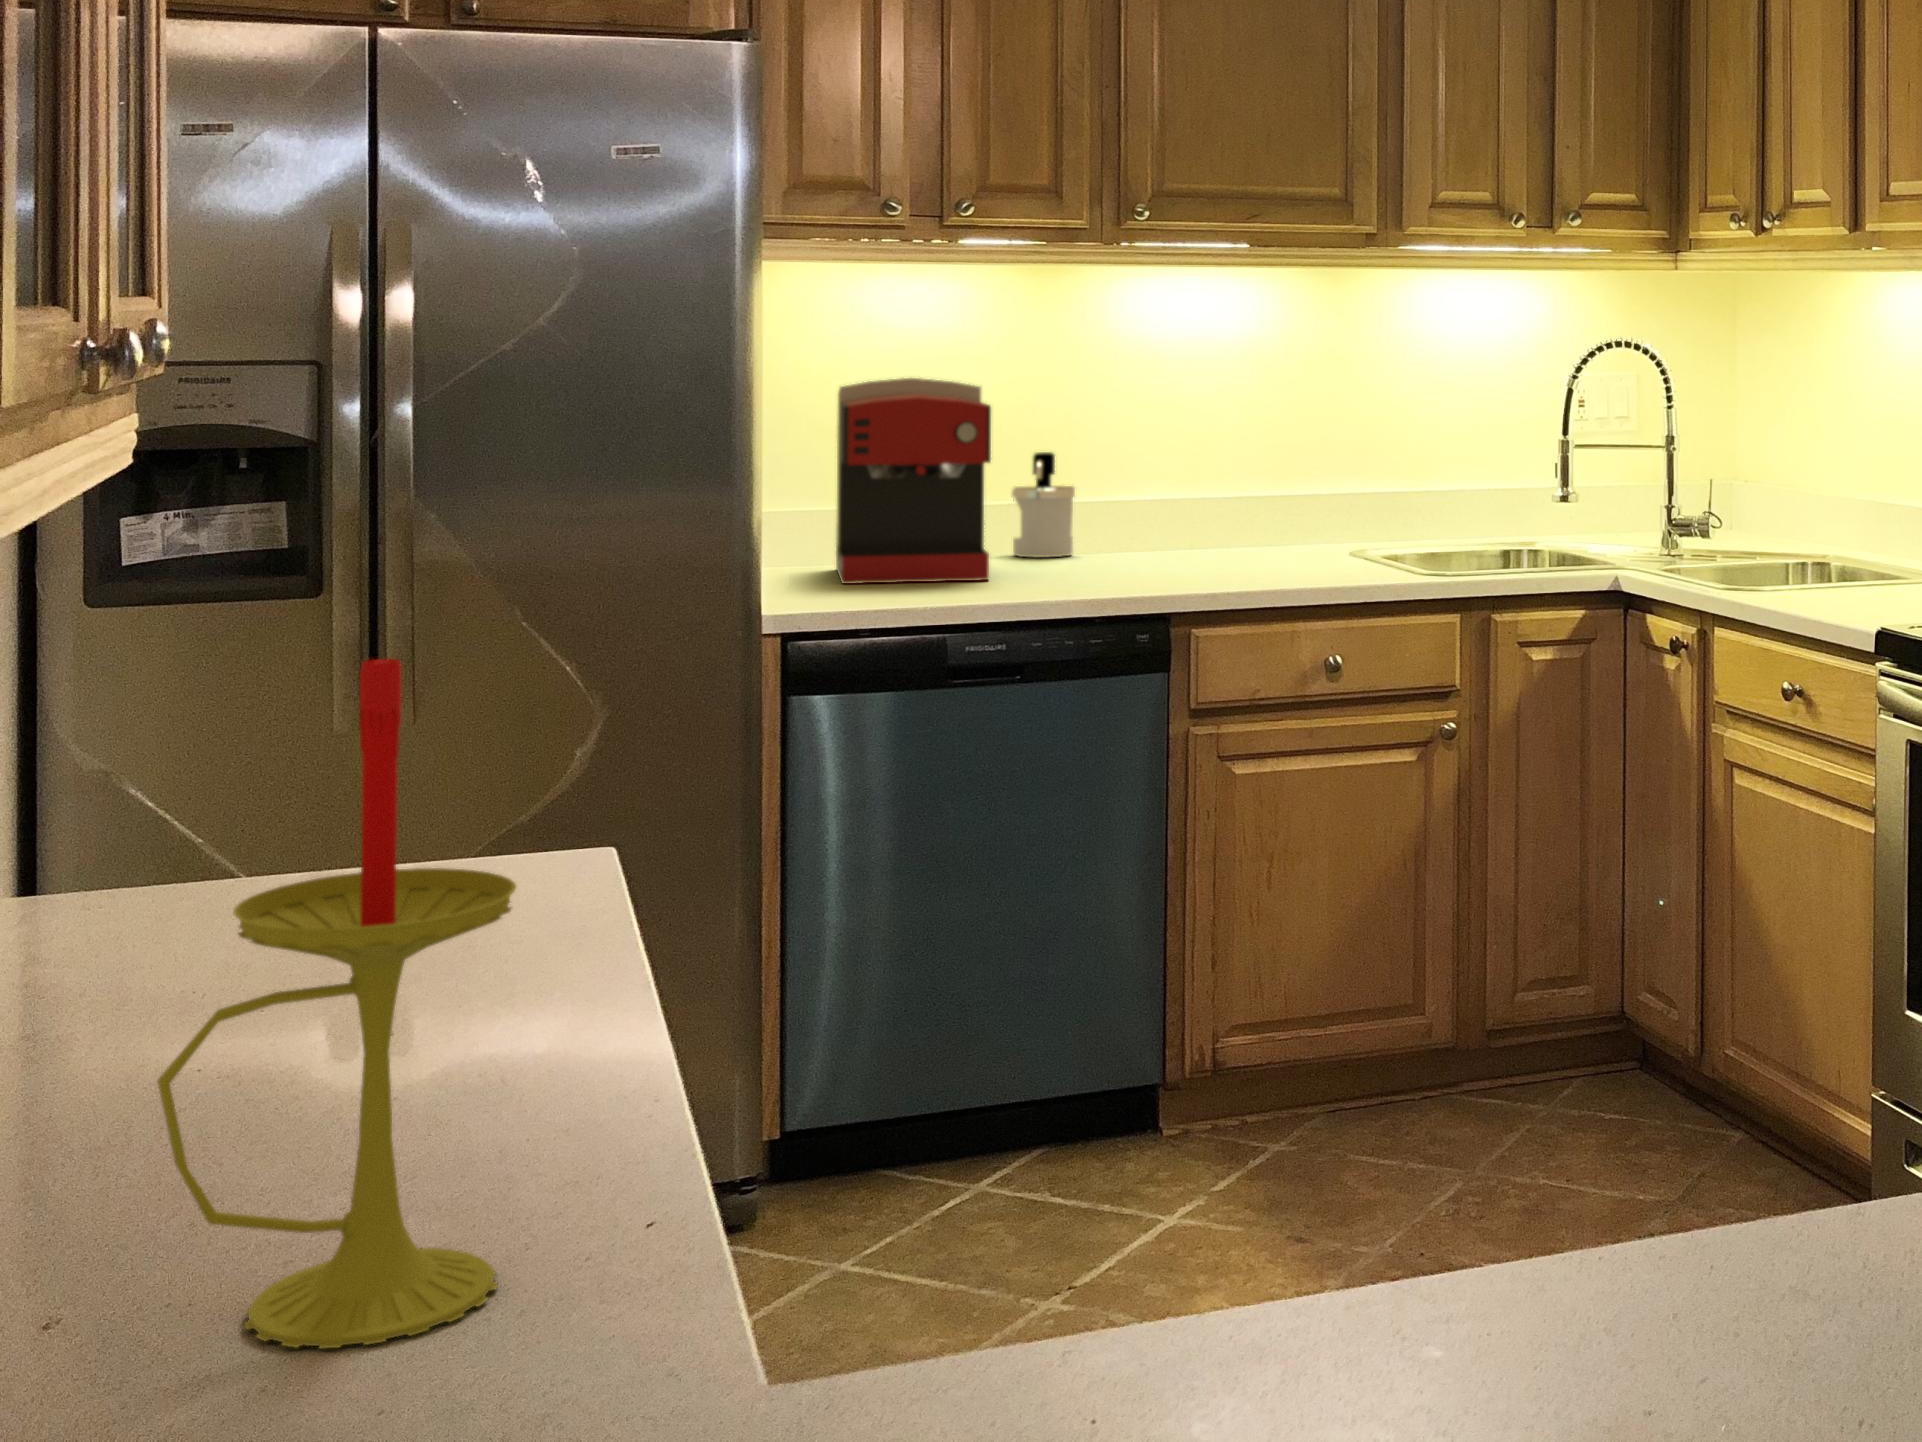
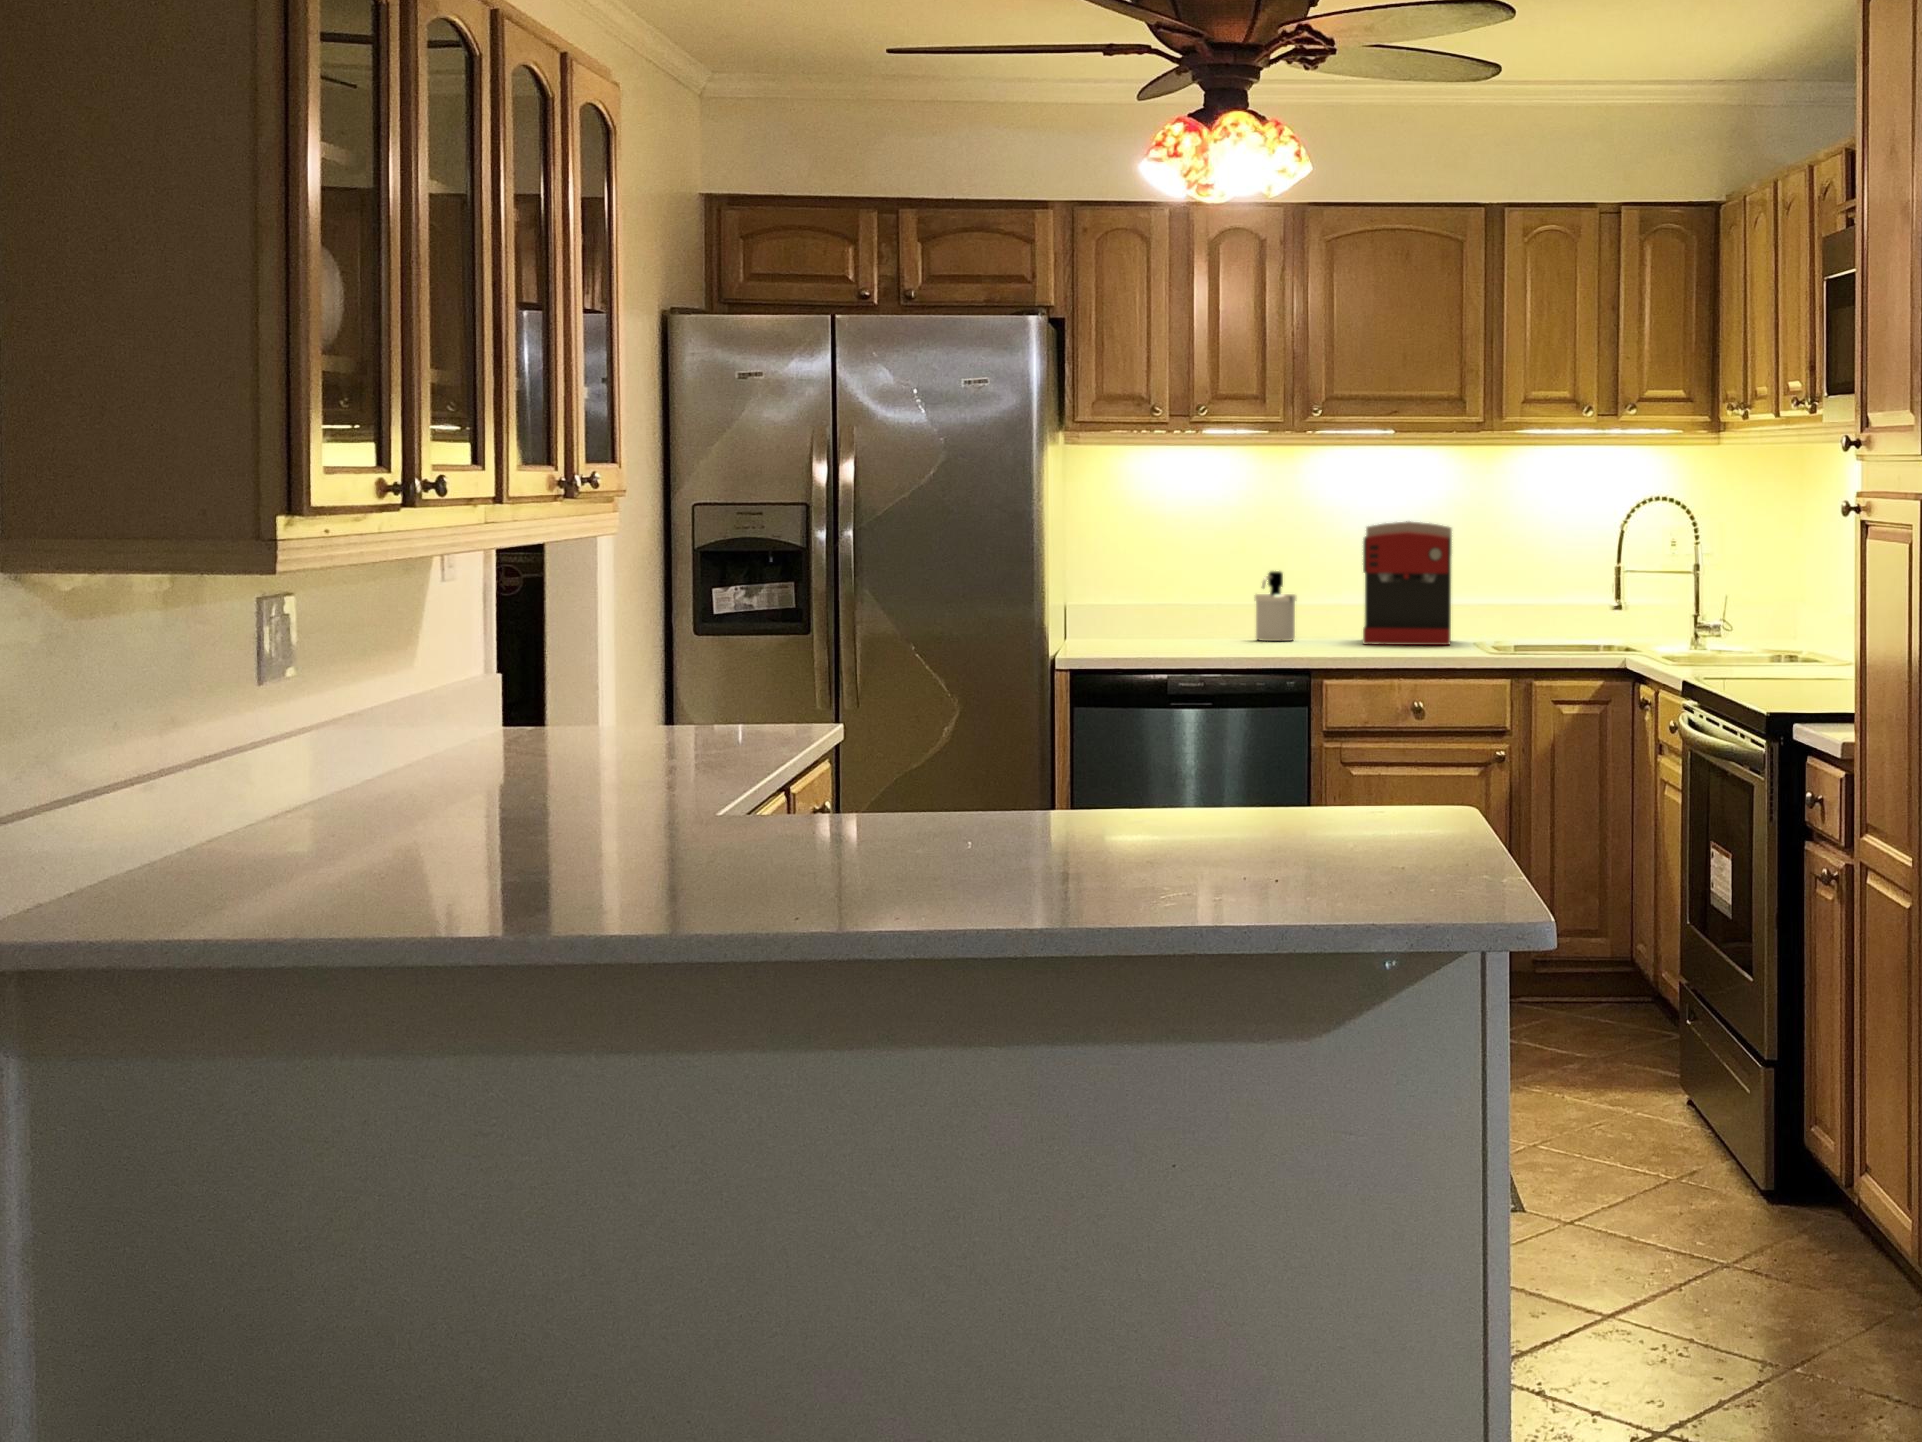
coffee maker: present [836,378,991,584] -> present [1363,521,1452,645]
candle: present [157,658,516,1349] -> none [555,576,662,790]

